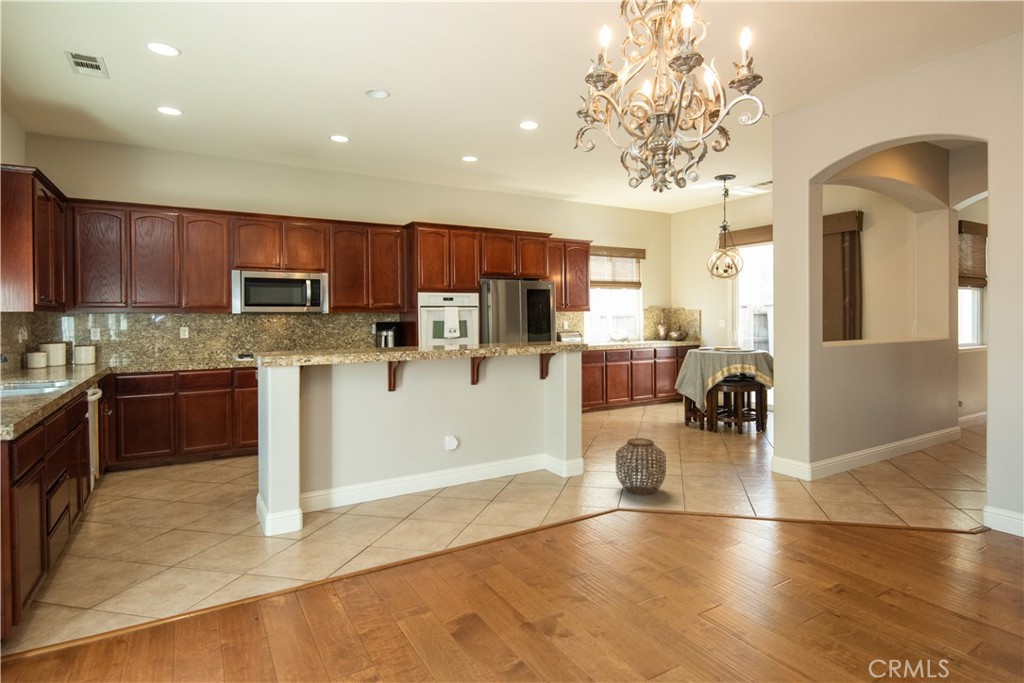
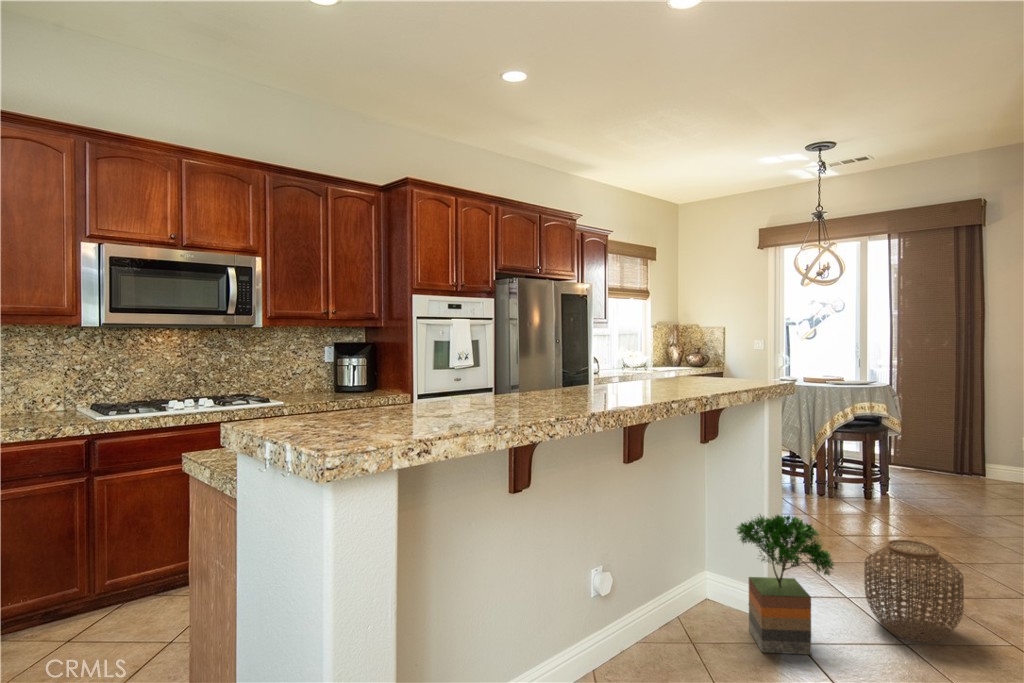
potted tree: none [535,418,582,494] -> present [736,515,834,655]

